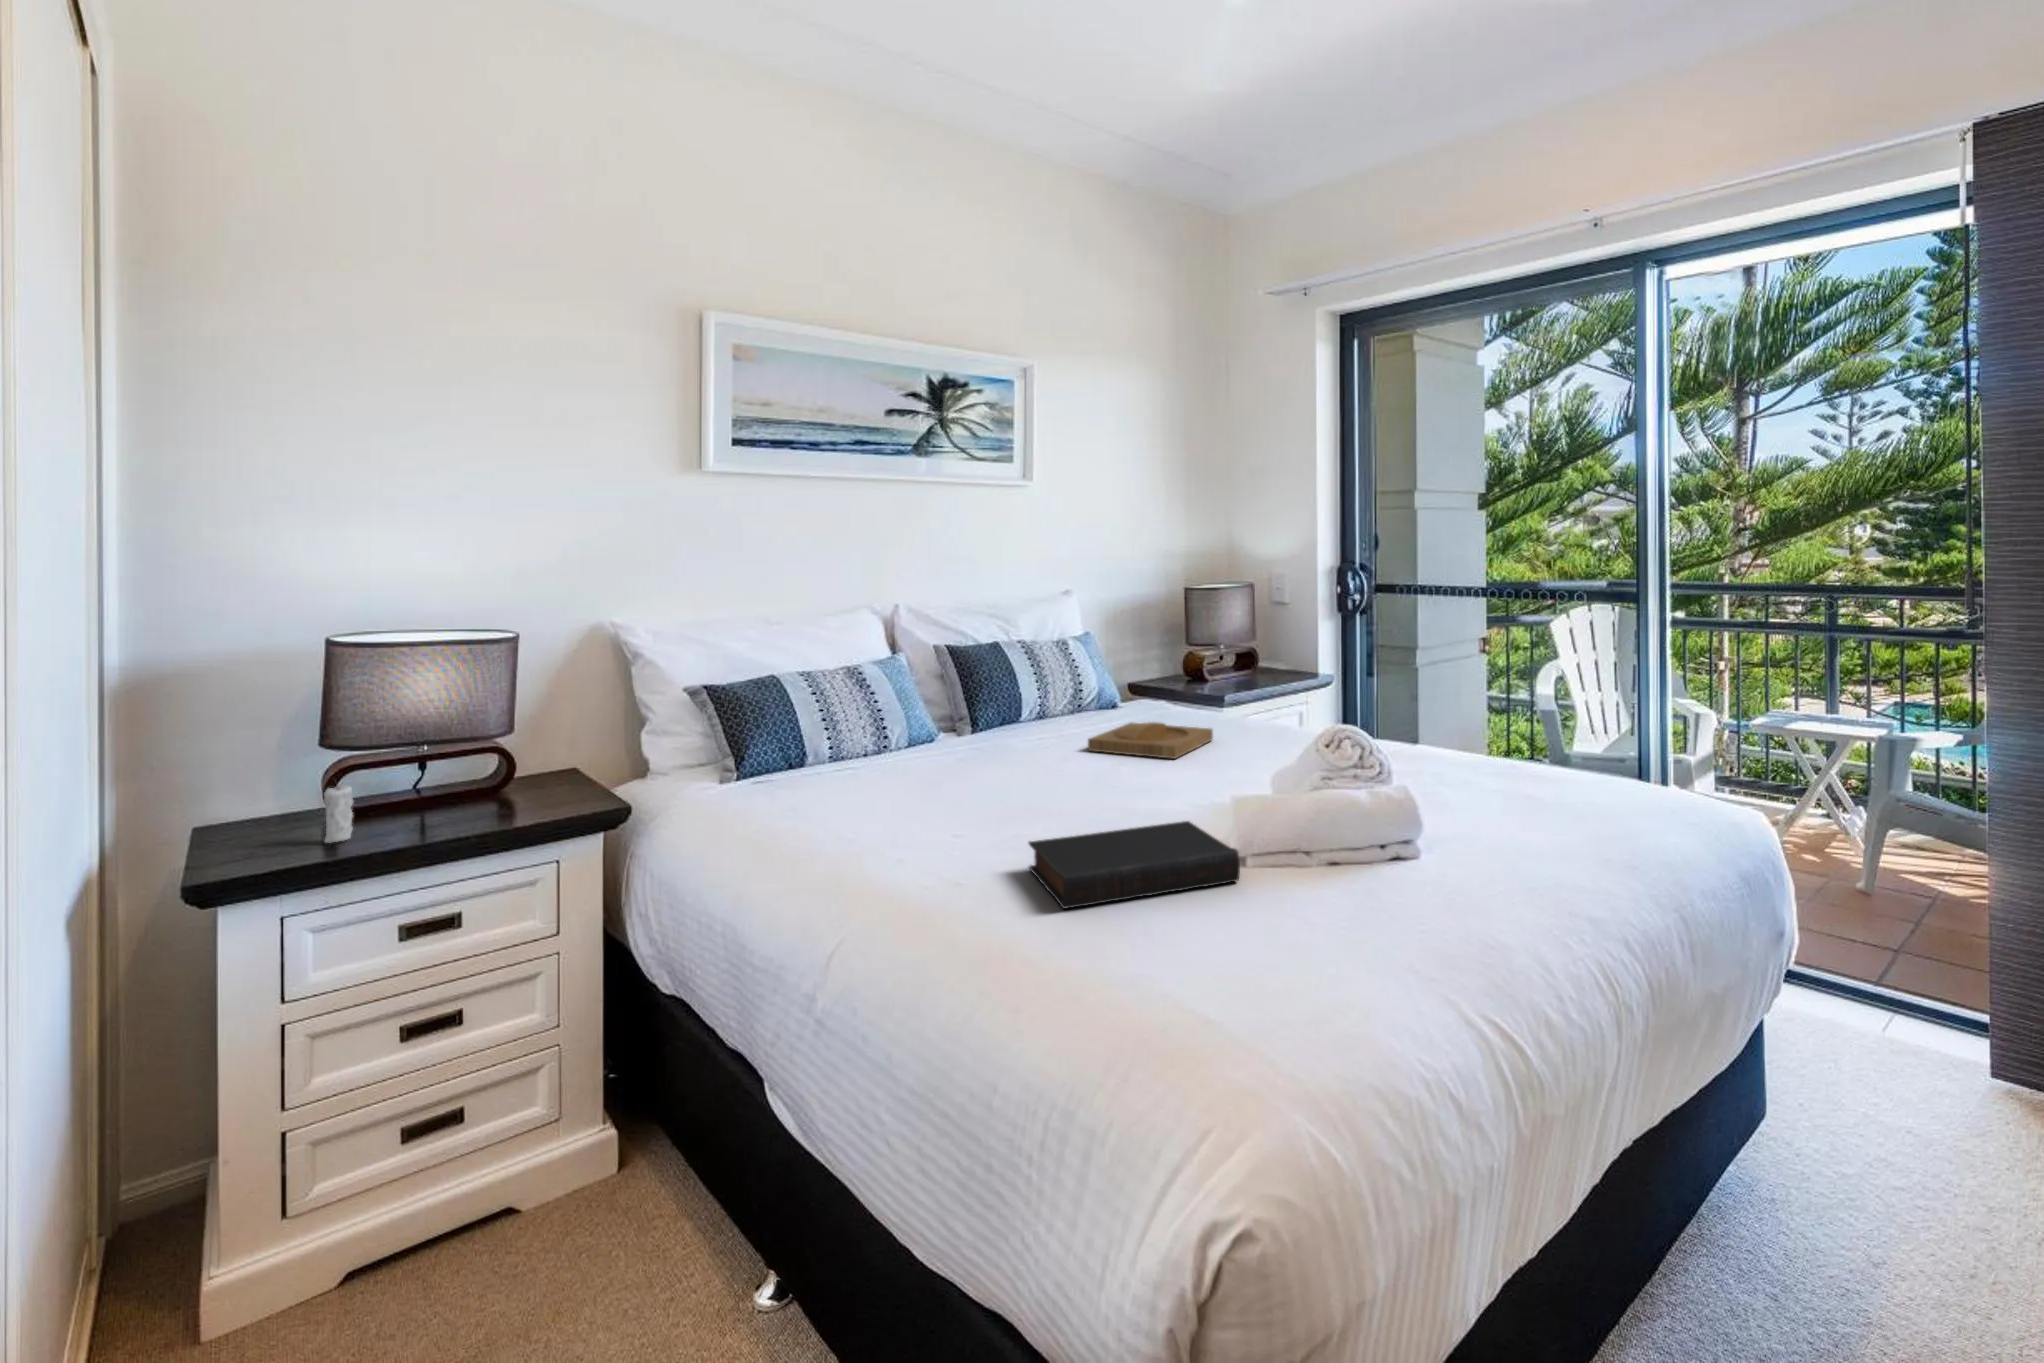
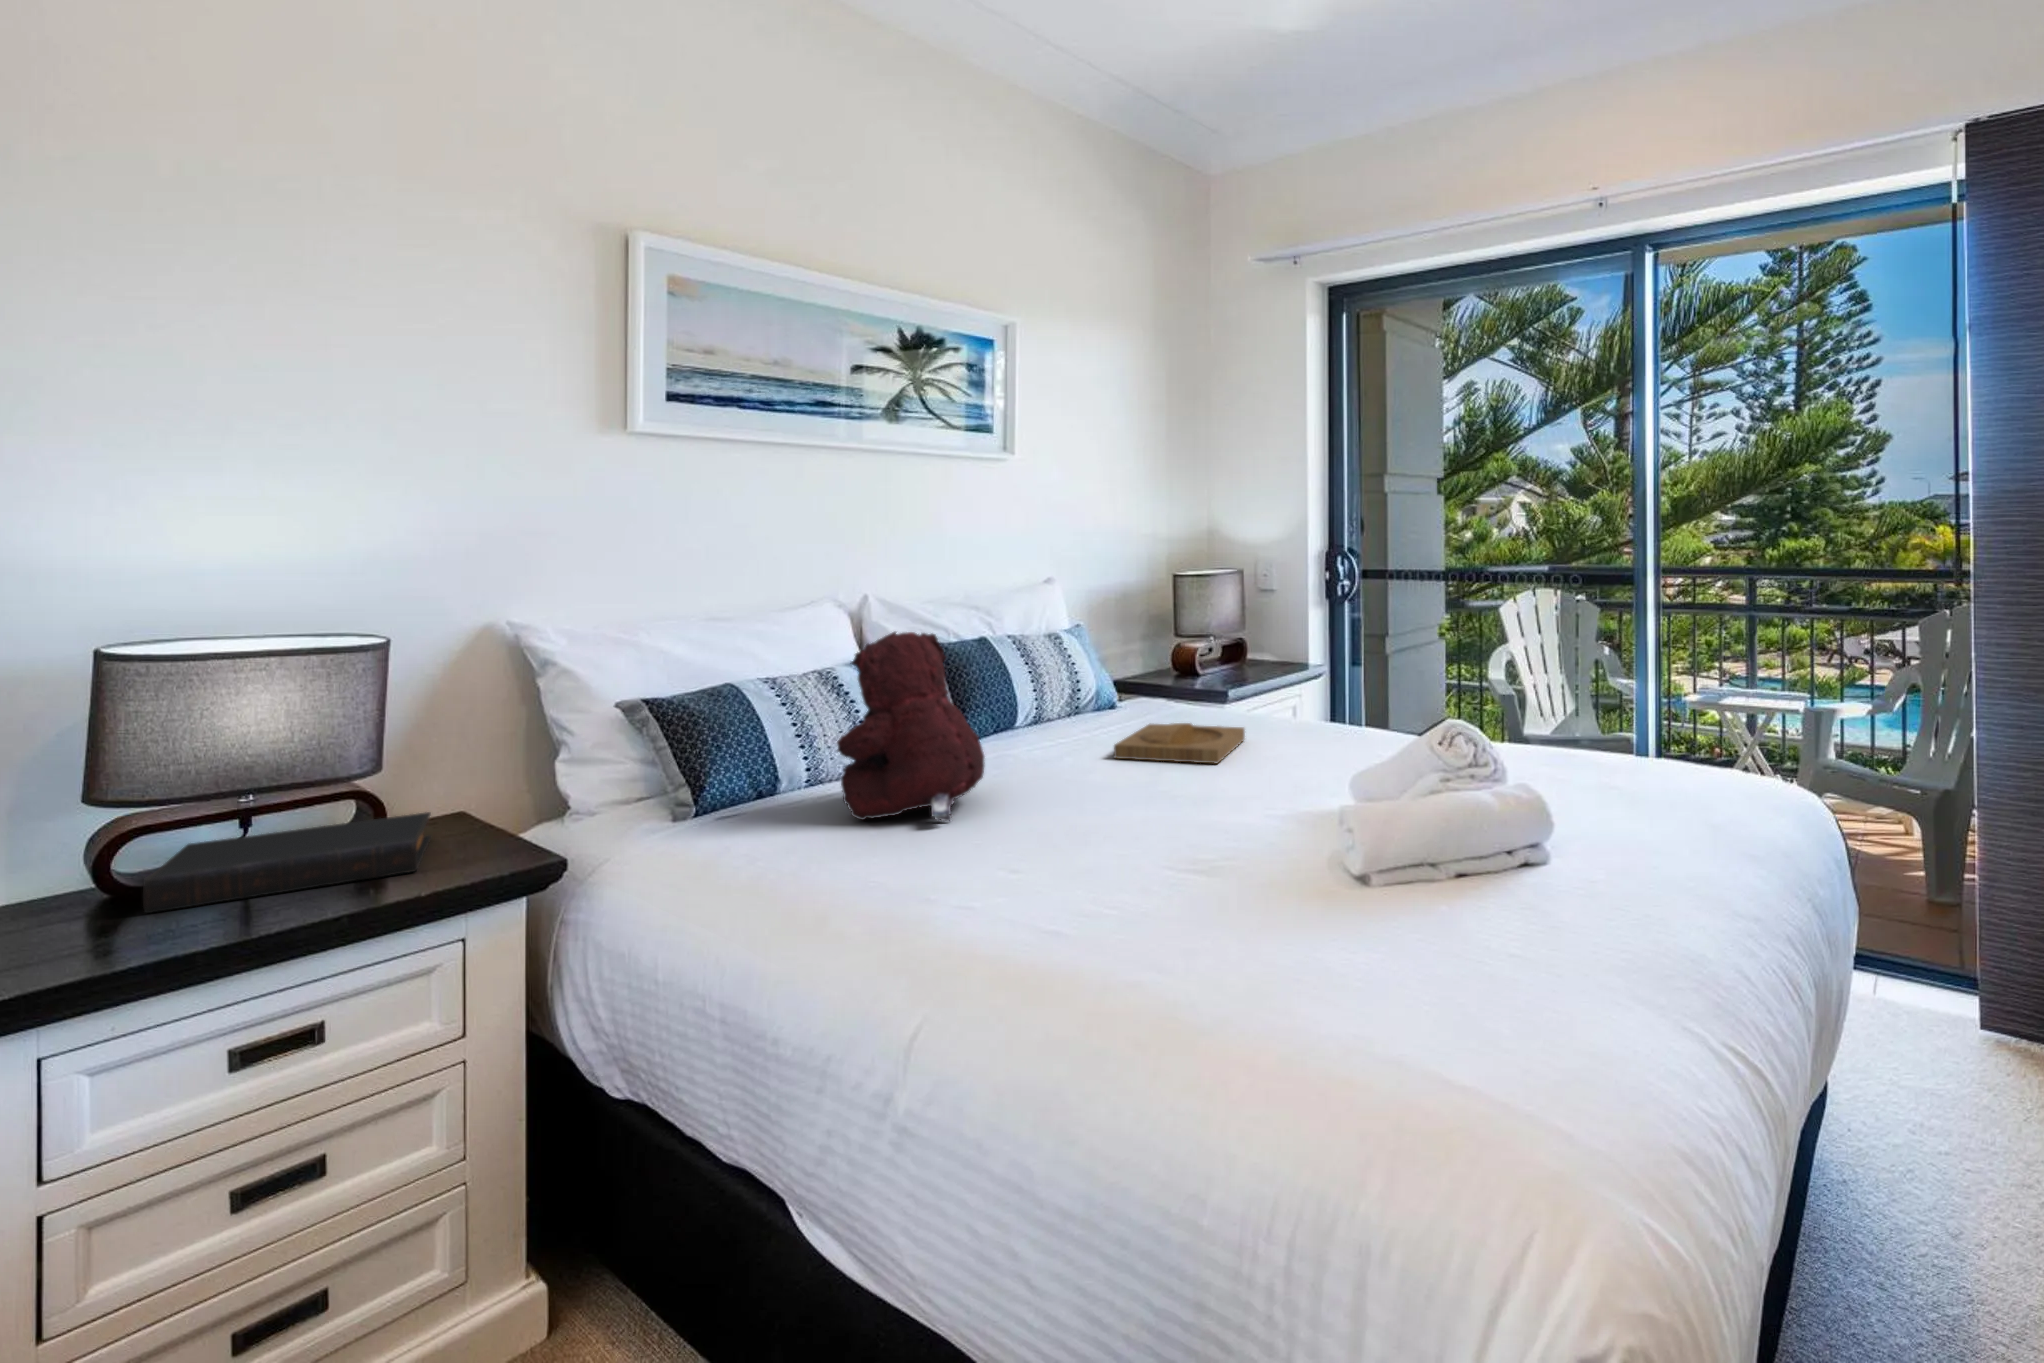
teddy bear: none [839,633,961,794] -> present [837,632,985,821]
candle: present [324,786,353,843] -> none [95,849,145,945]
book: present [1029,821,1240,909] -> present [143,812,431,913]

